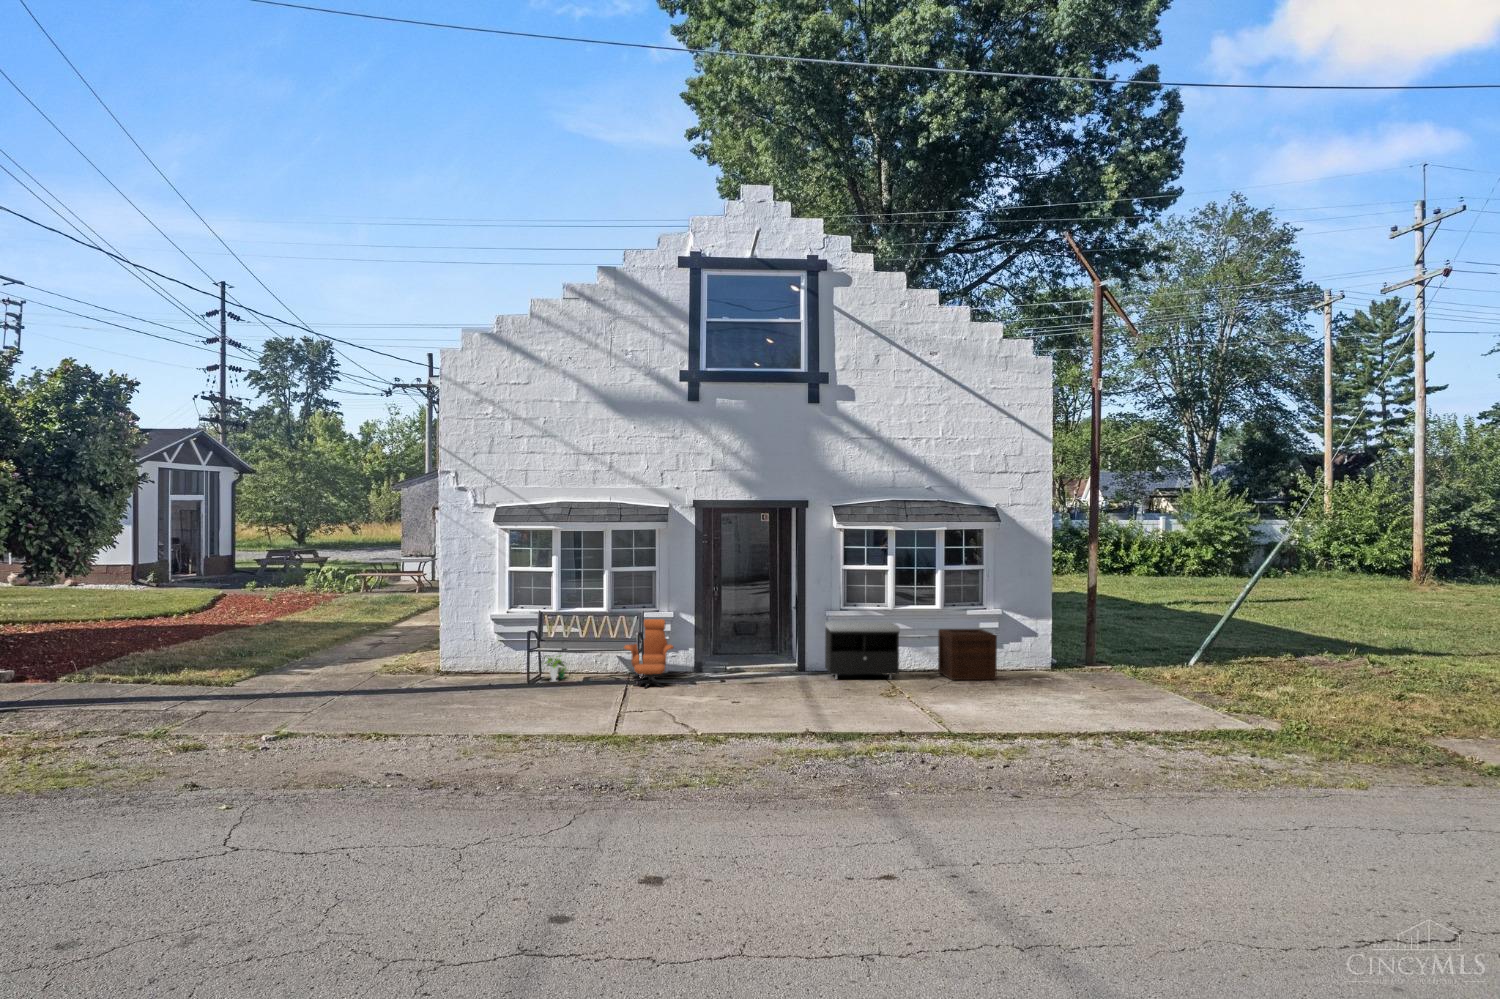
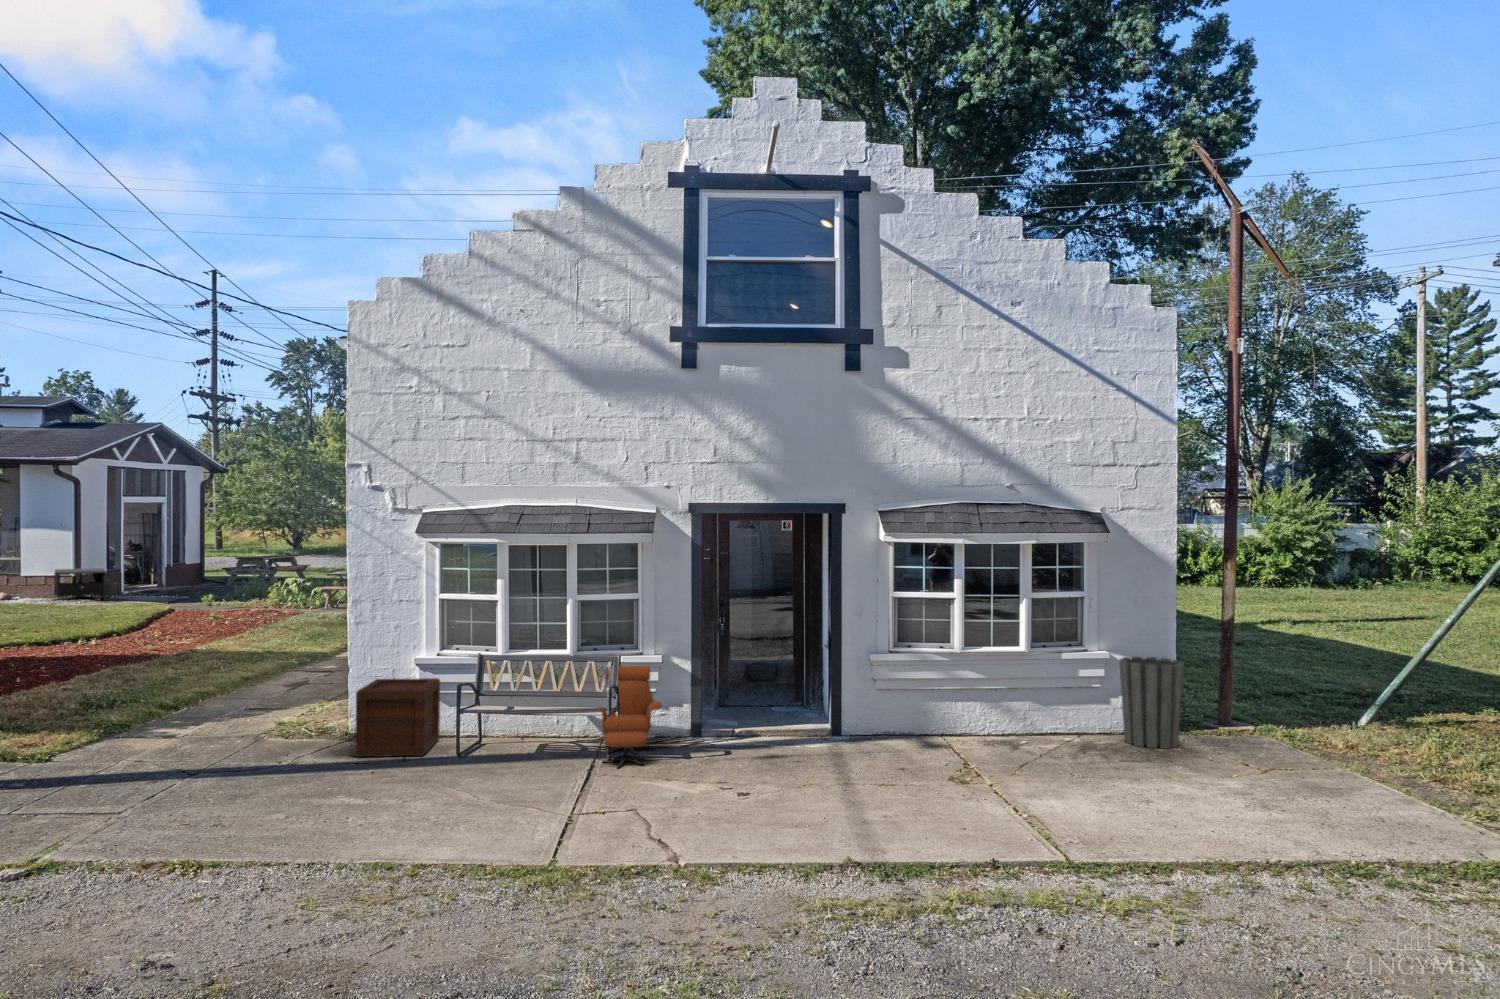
trash can: none [1007,614,1053,678] -> present [1119,657,1184,749]
storage bench: present [825,622,900,679] -> present [54,568,105,599]
wooden crate: present [938,629,997,680] -> present [355,678,440,757]
potted plant: present [544,655,566,682] -> none [476,717,518,754]

